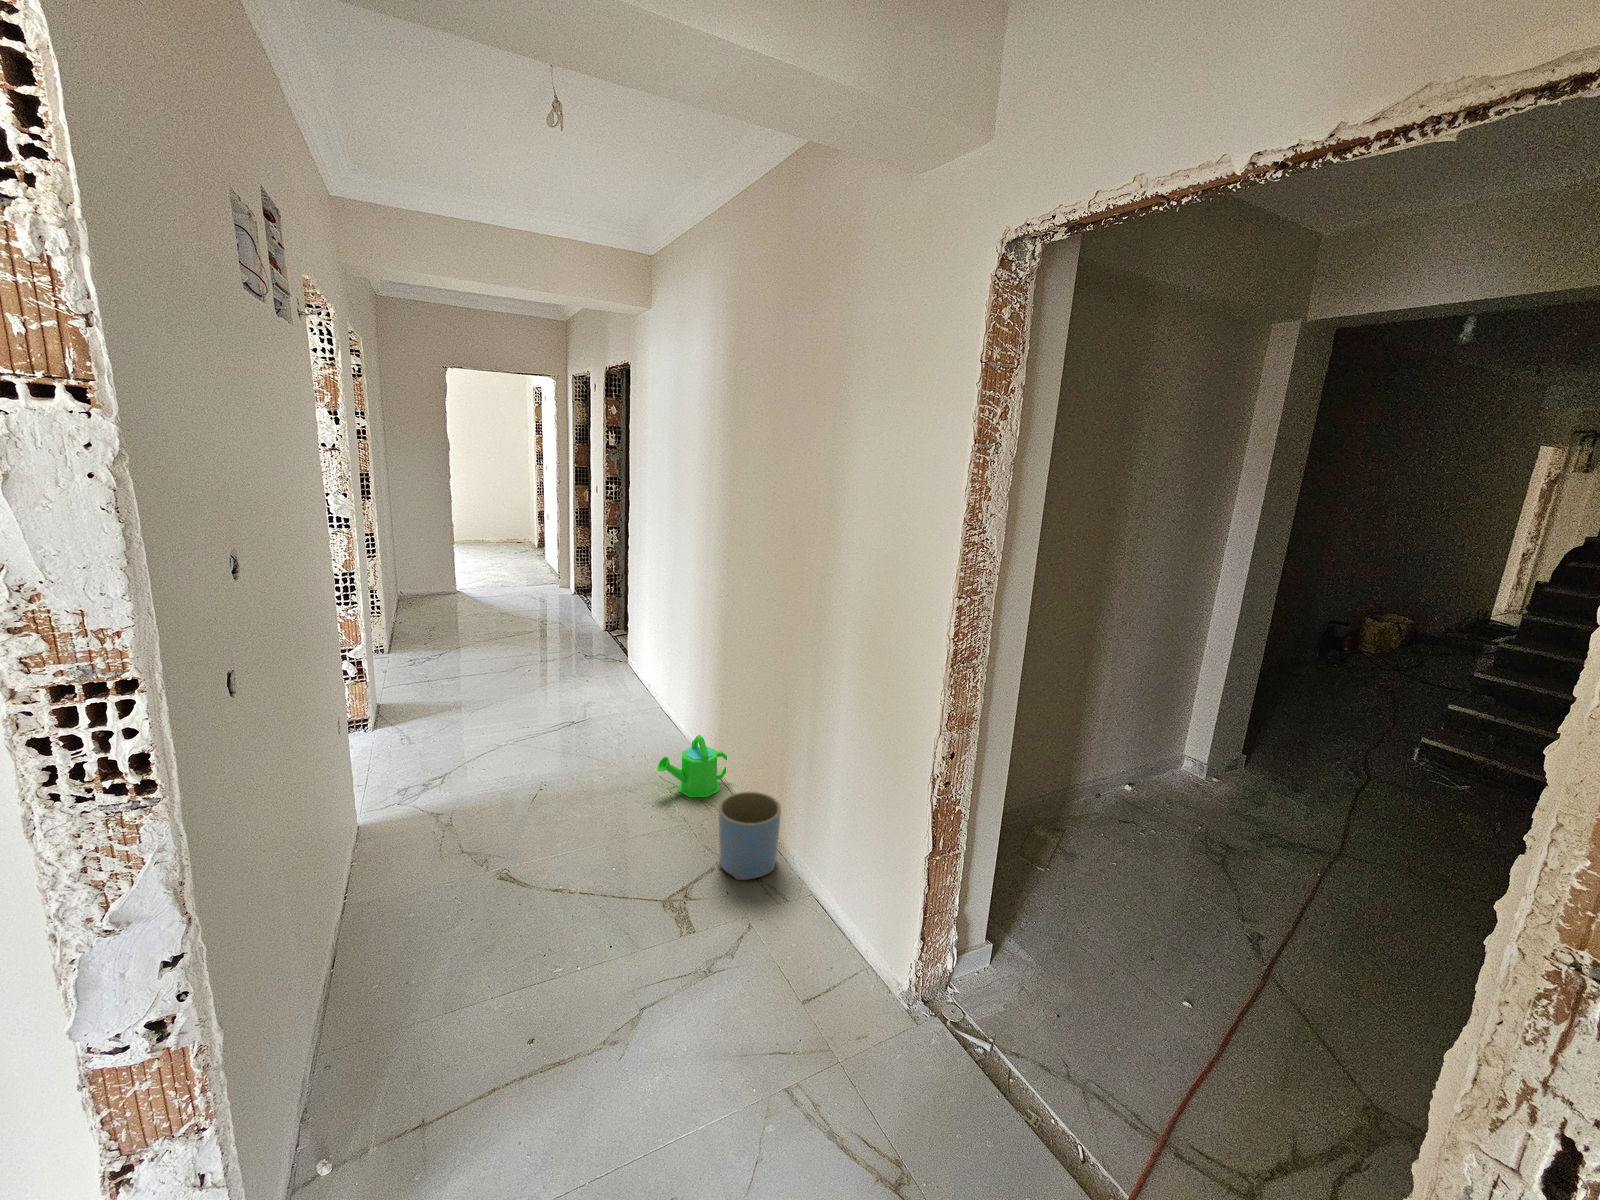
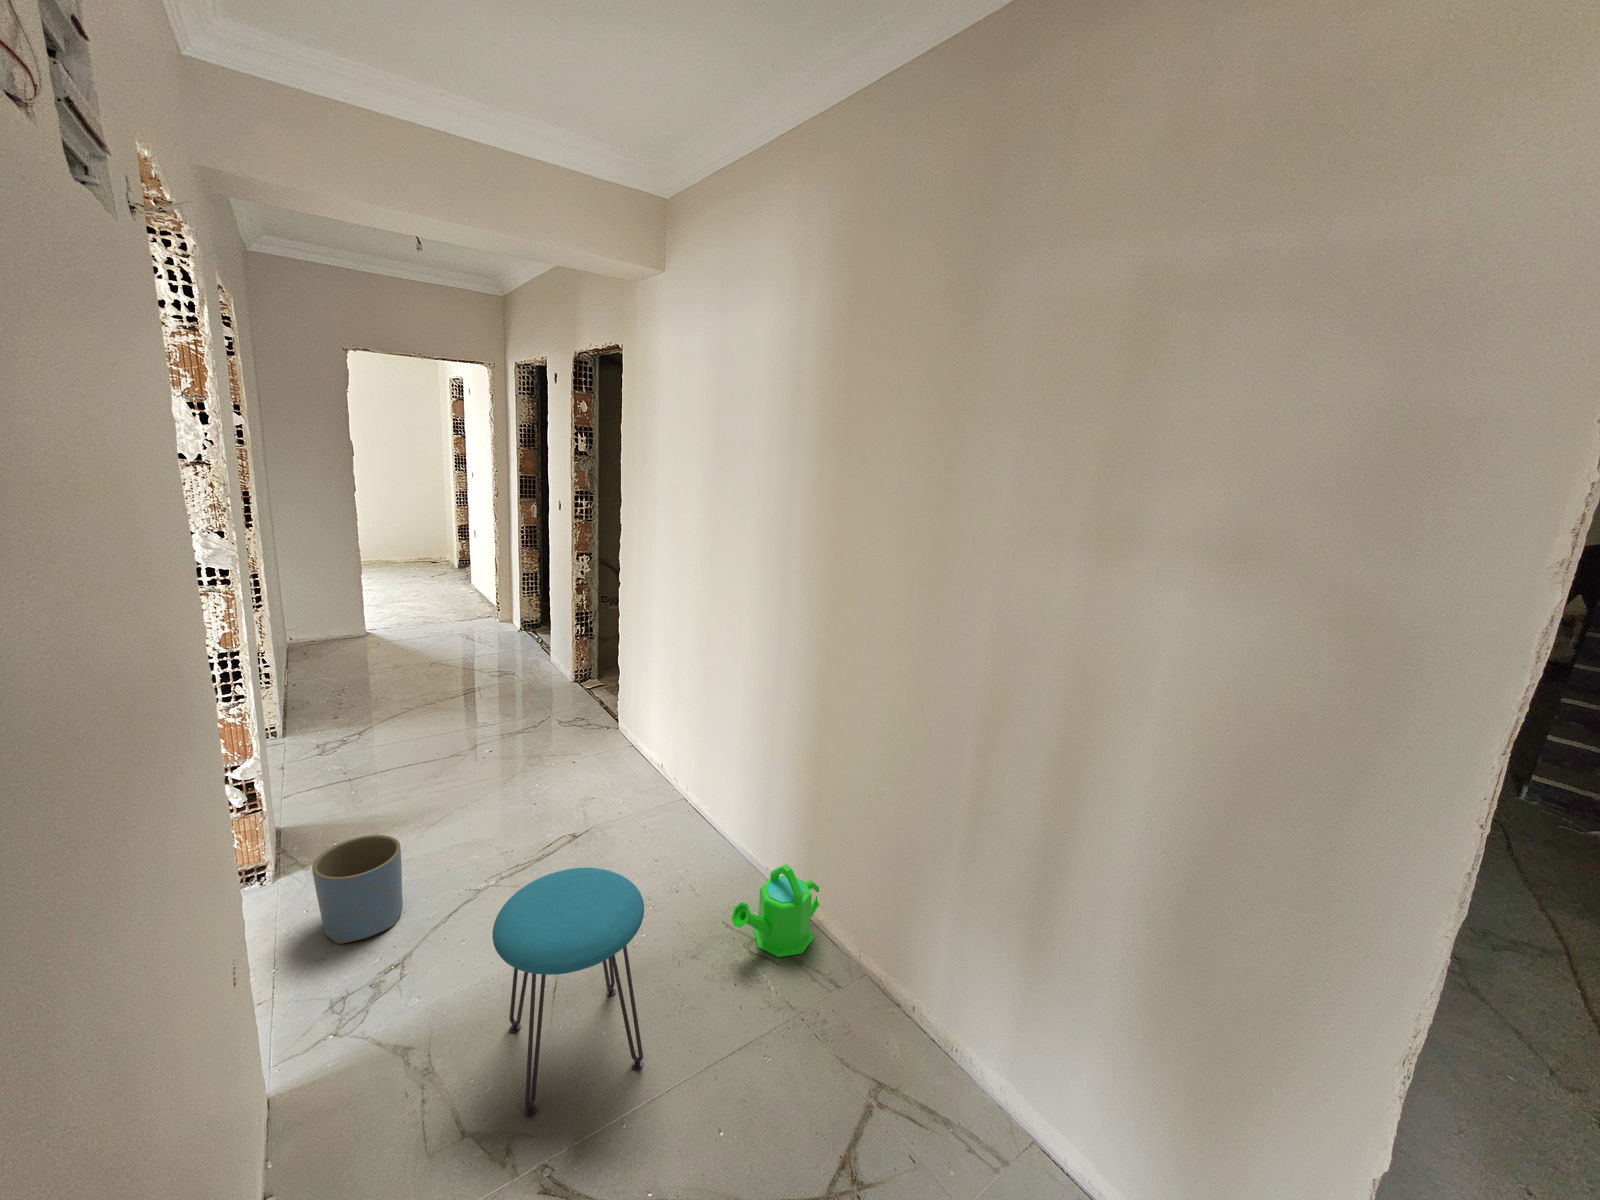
stool: none [486,713,583,851] -> present [493,868,644,1116]
planter: present [719,792,781,880] -> present [312,835,403,944]

